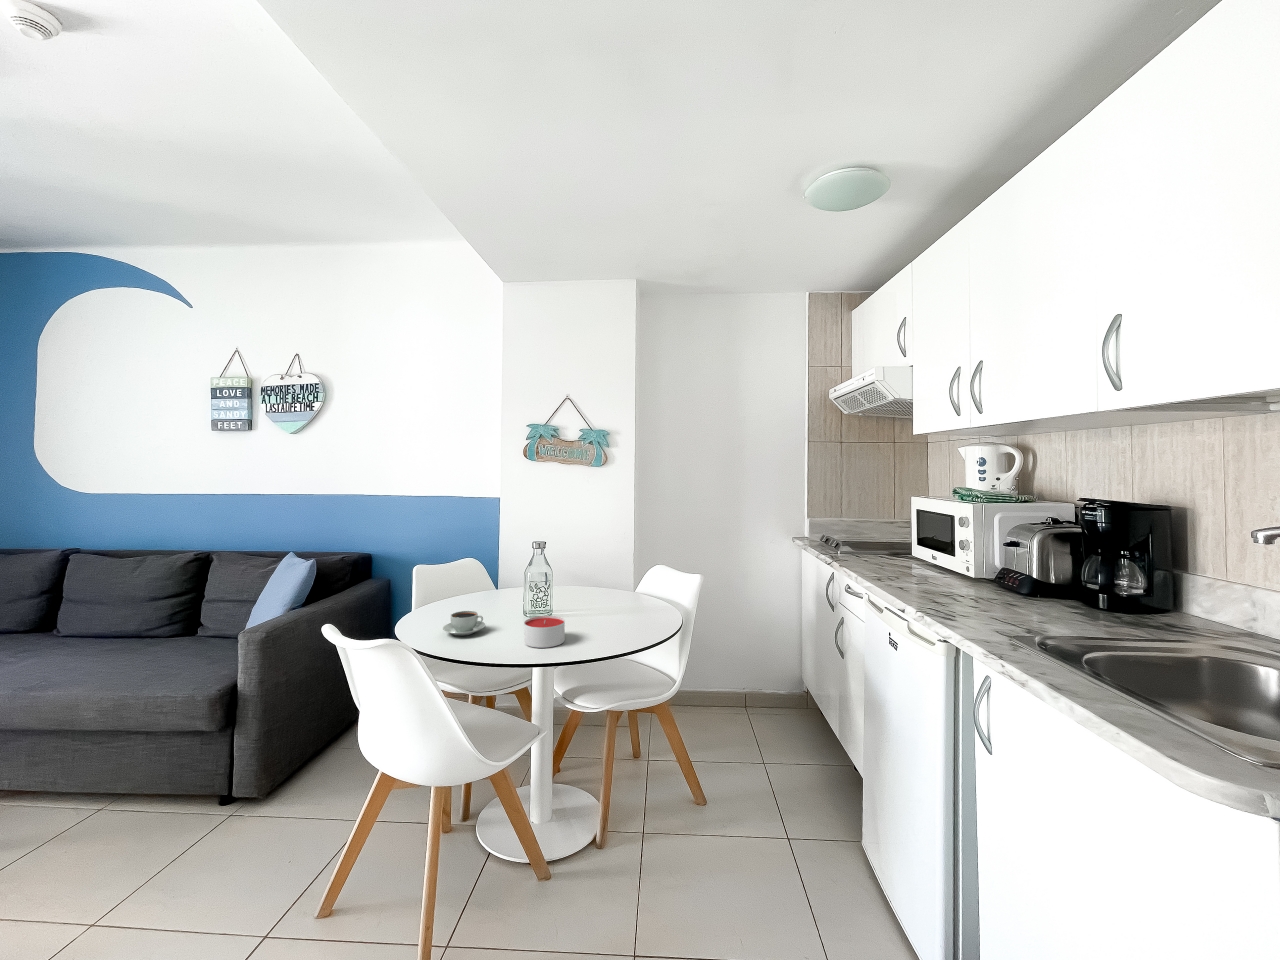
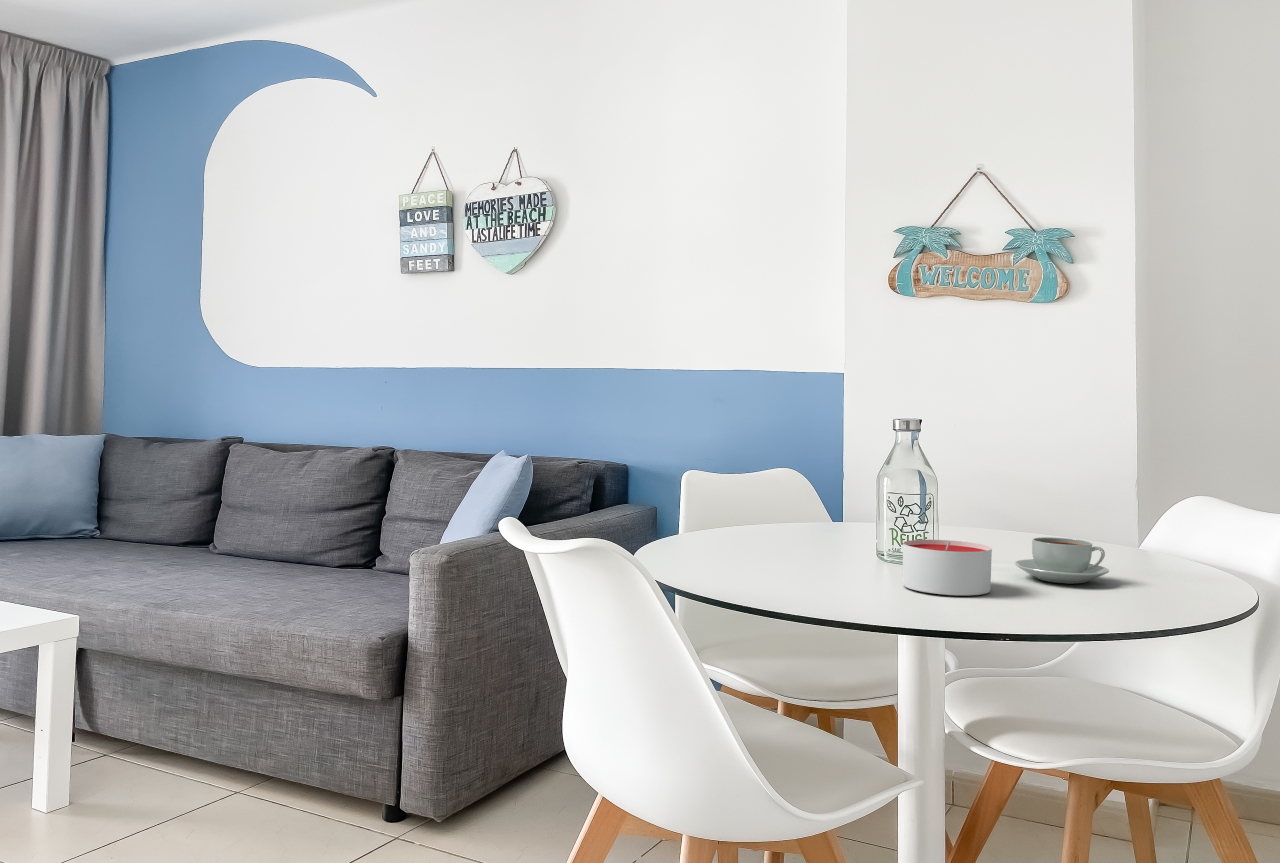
coffee cup: present [443,611,485,636] -> present [1015,537,1109,583]

